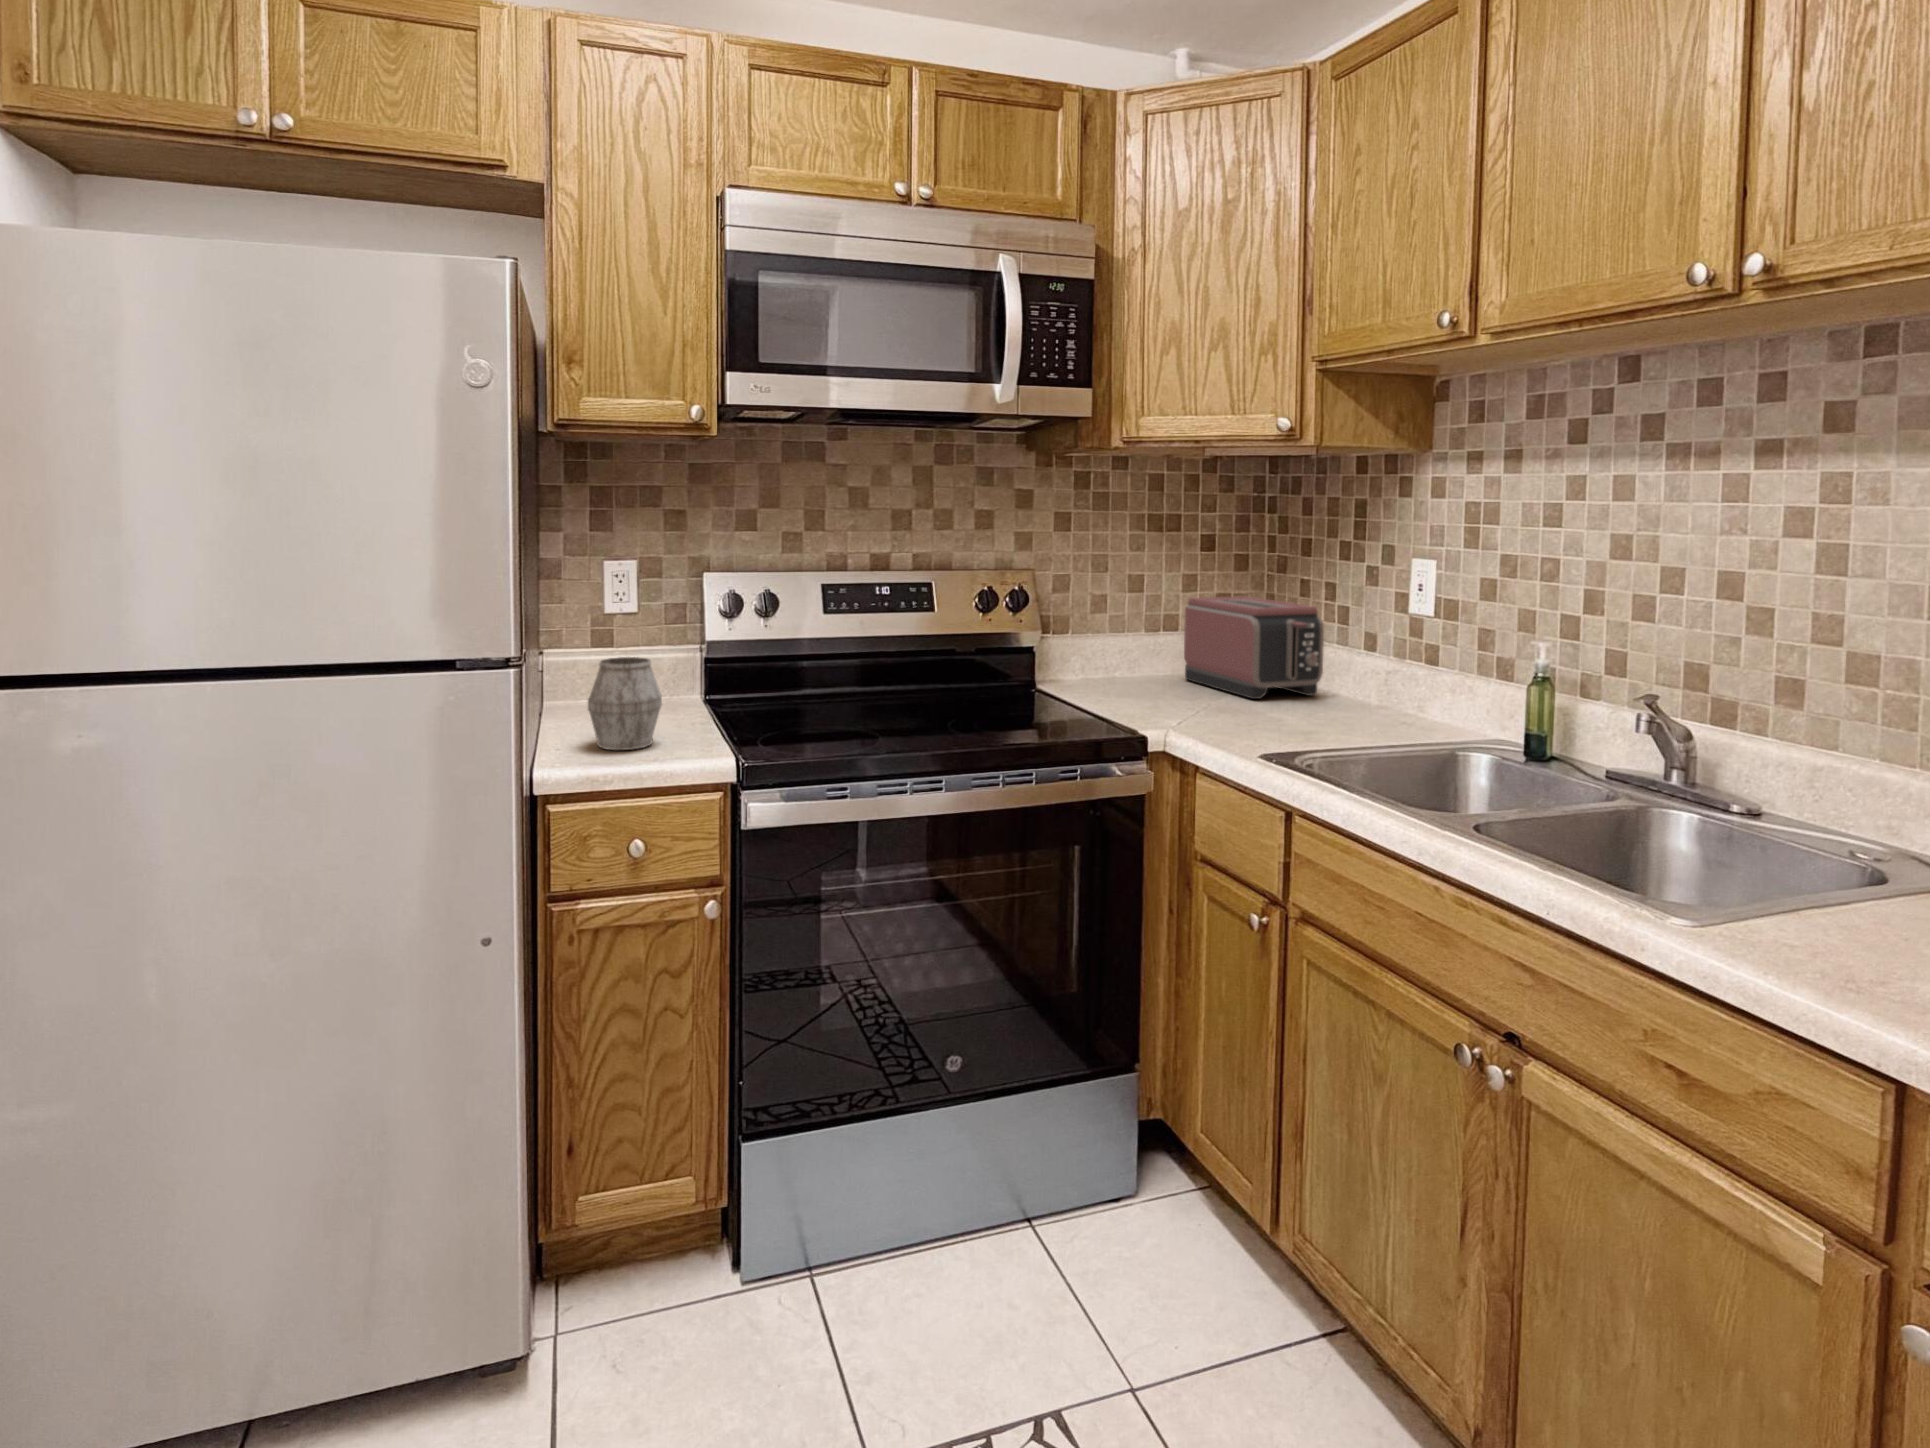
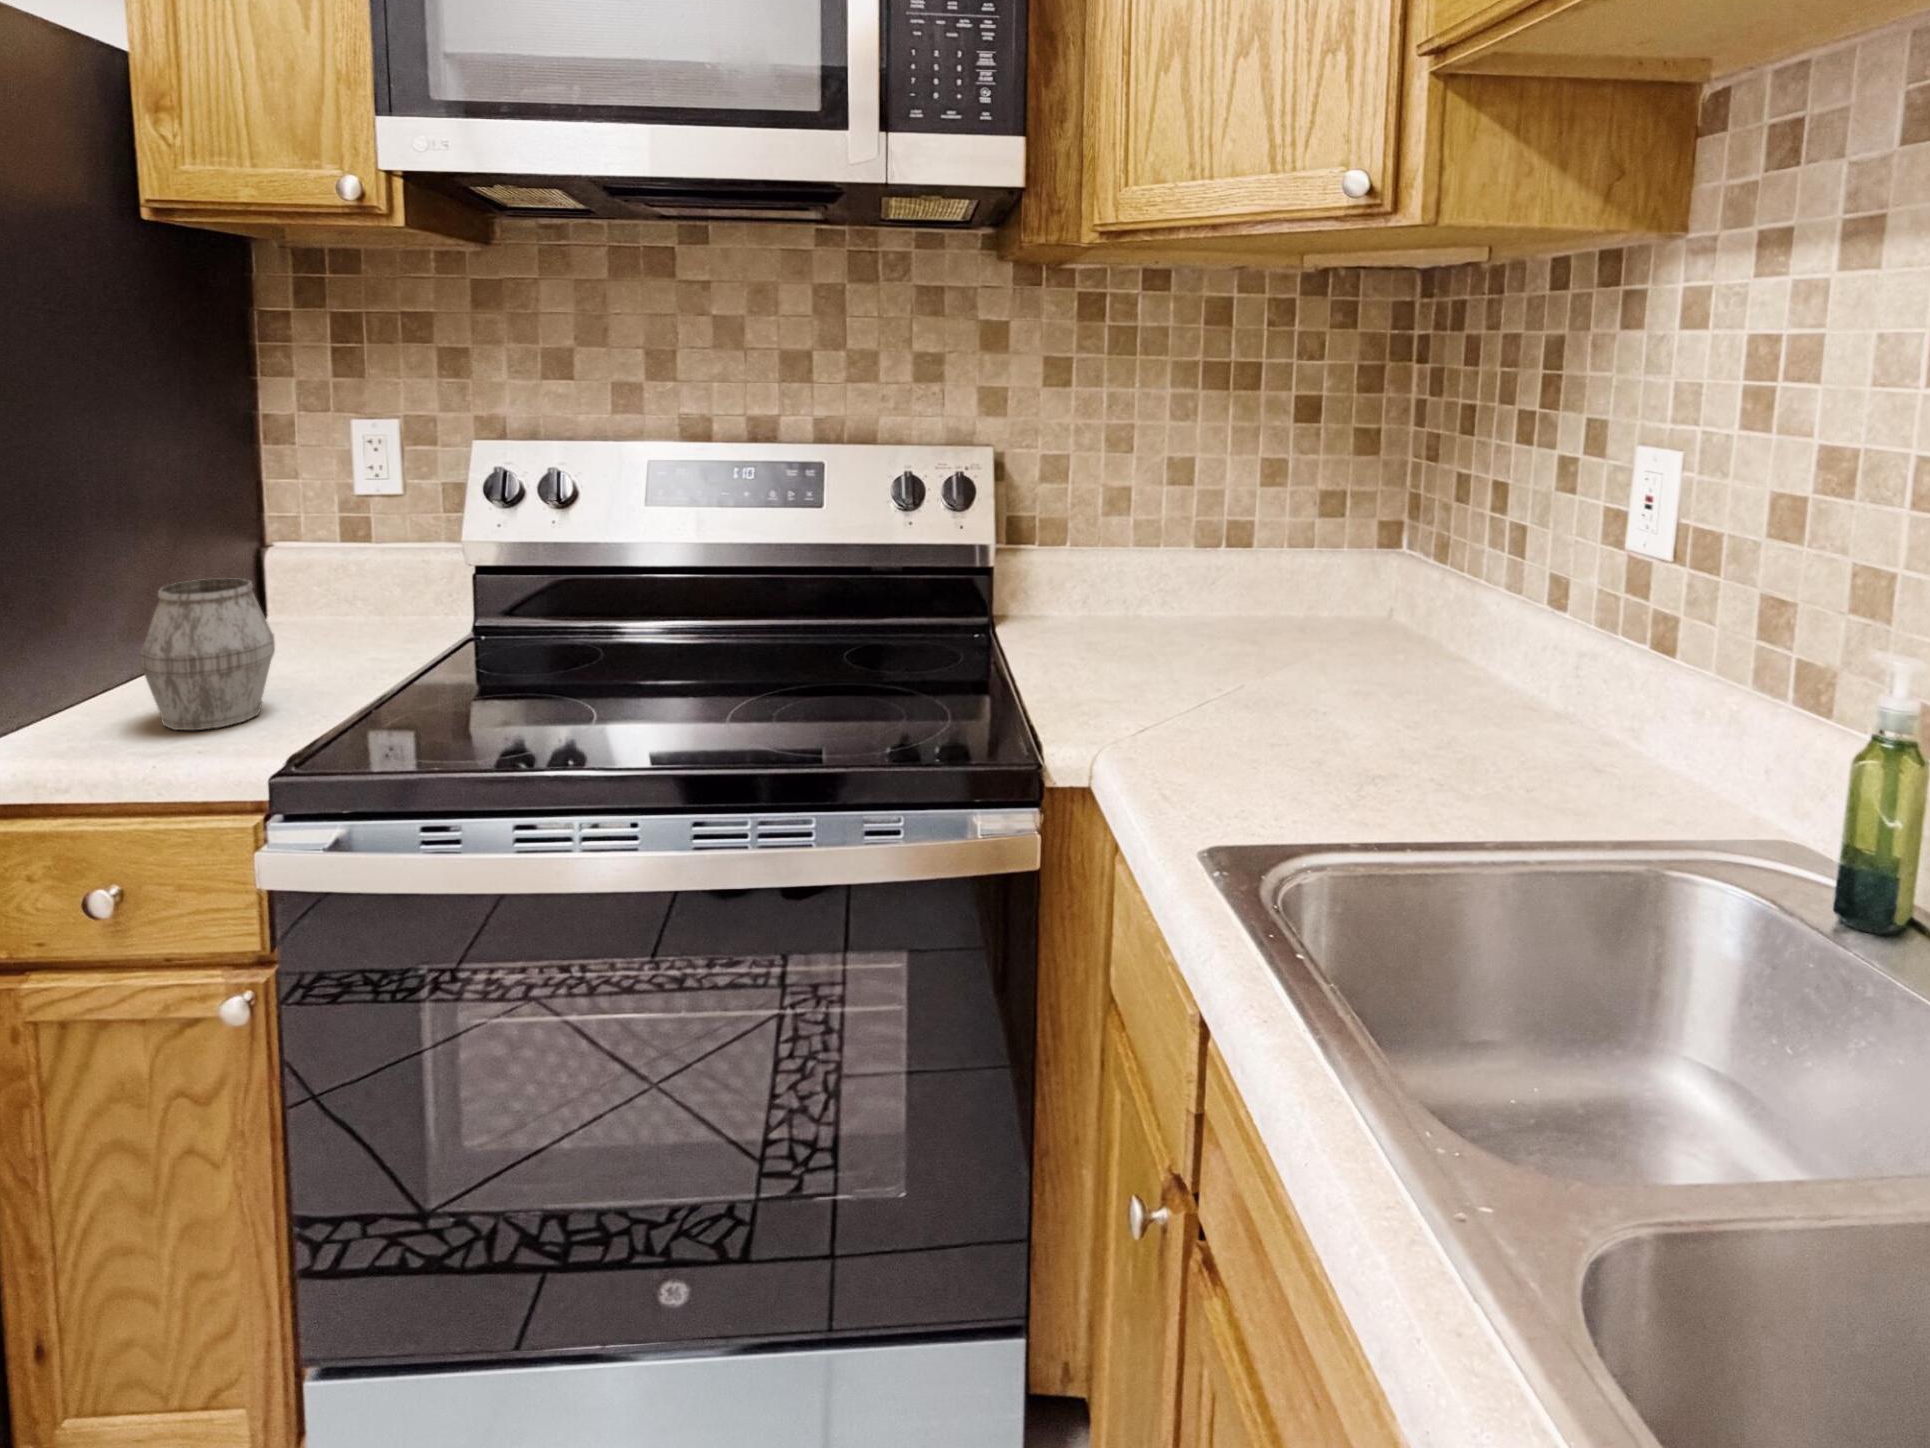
toaster: present [1184,596,1324,699] -> none [1256,498,1480,682]

